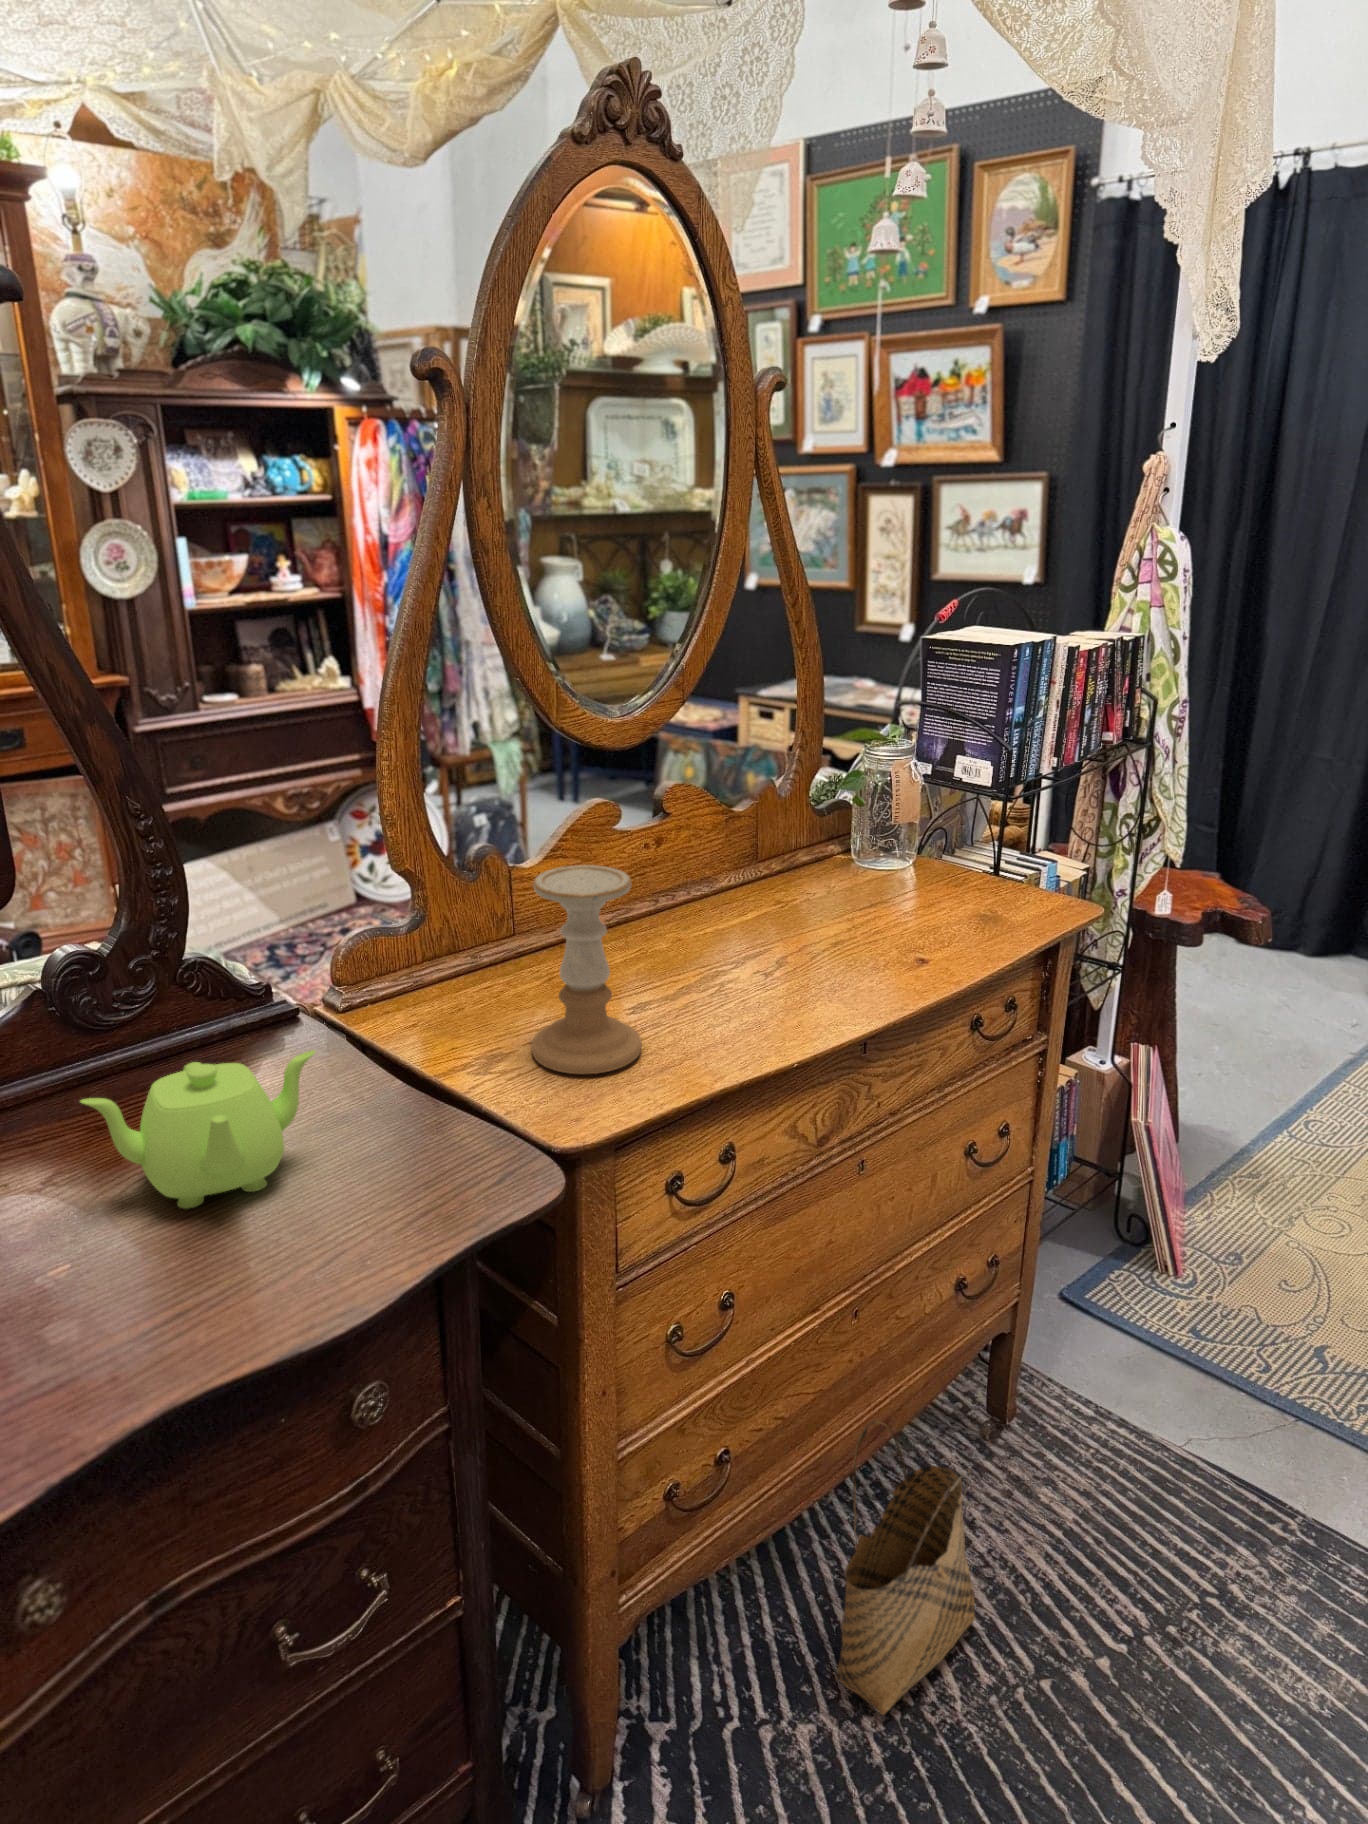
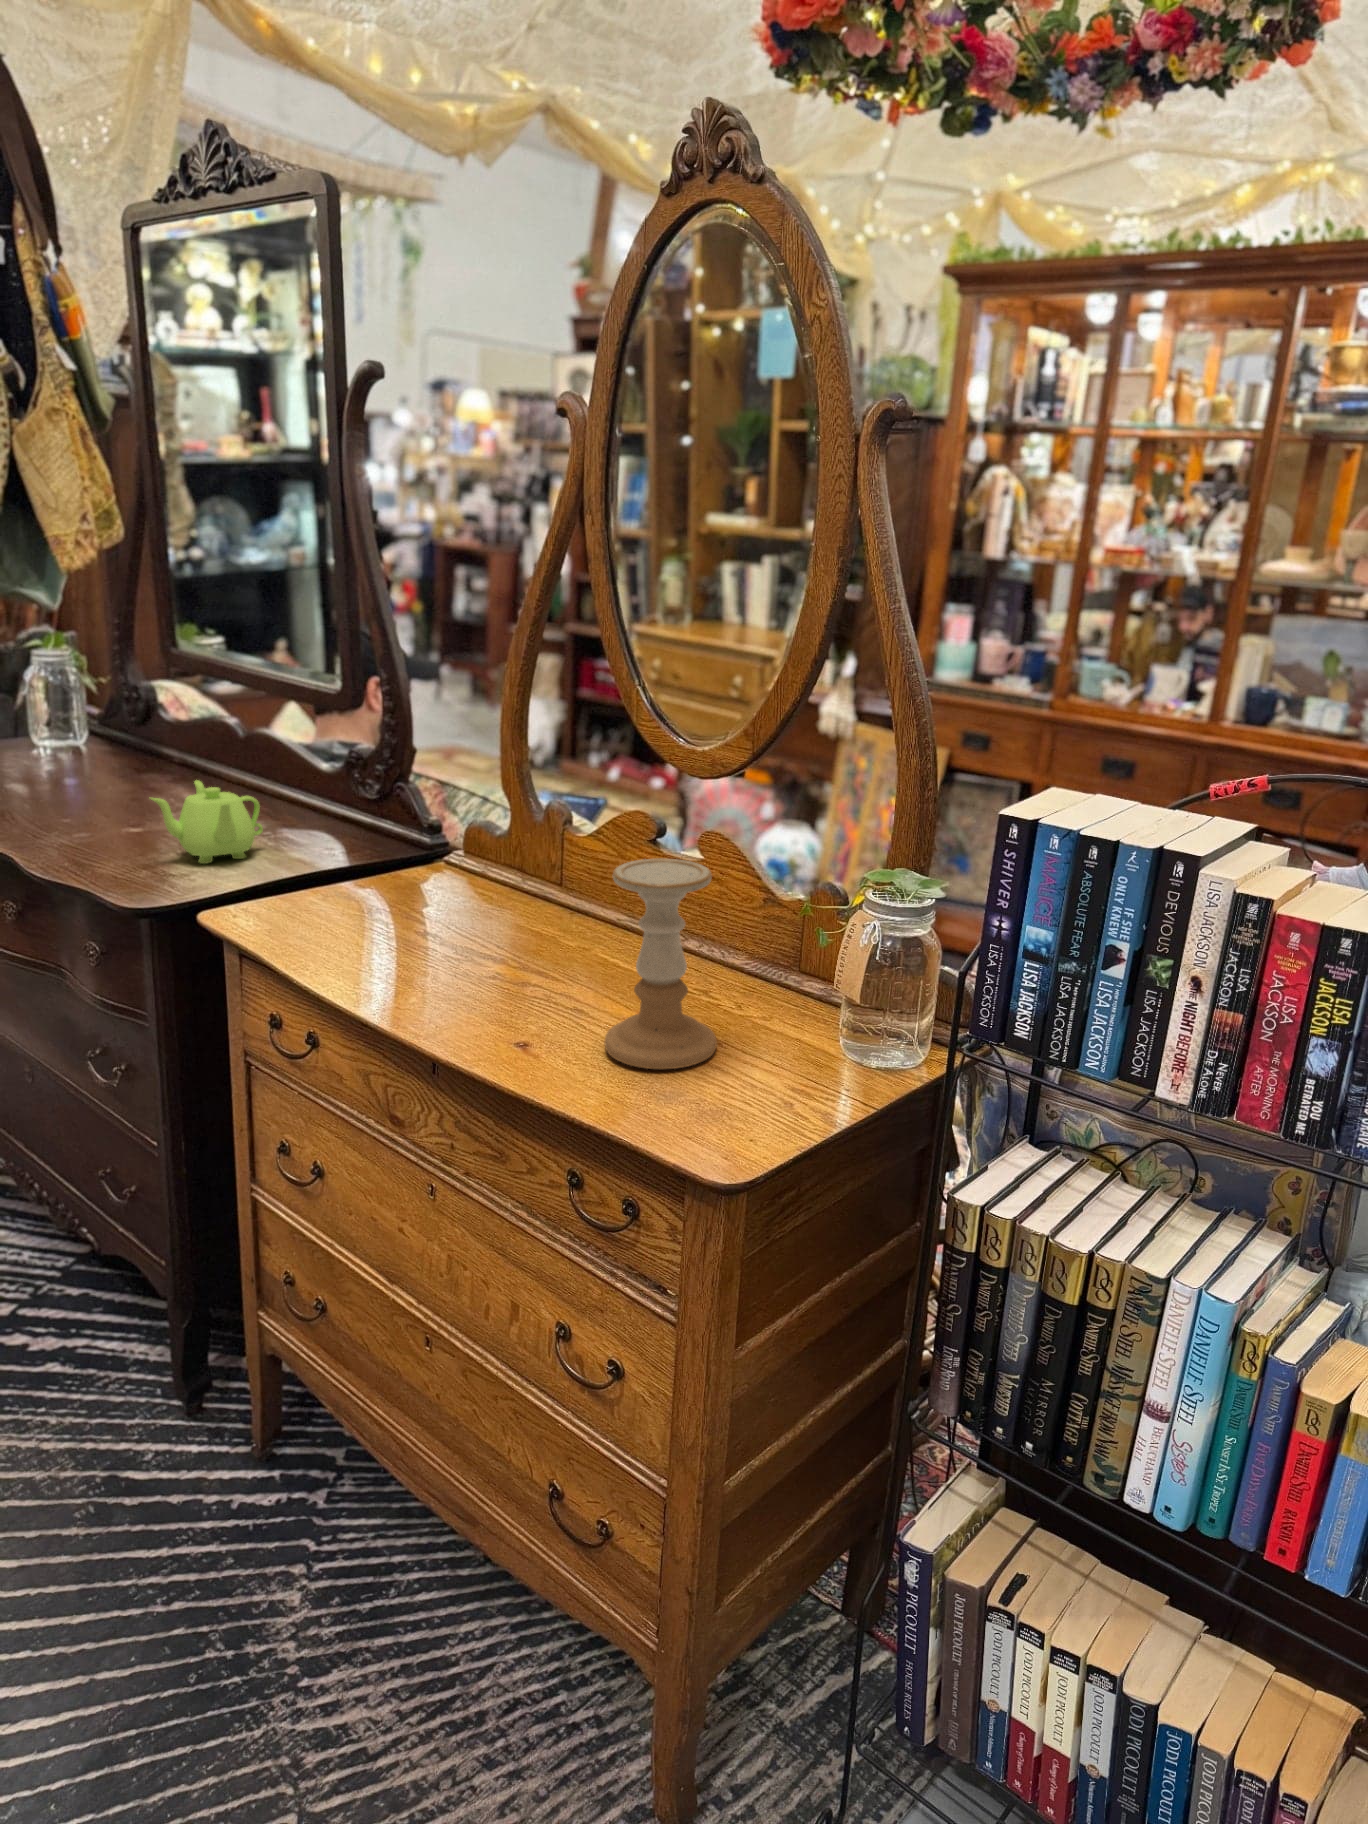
candle holder: present [531,865,642,1074] -> present [604,859,717,1069]
woven basket: present [835,1420,975,1715] -> none [280,1435,435,1742]

